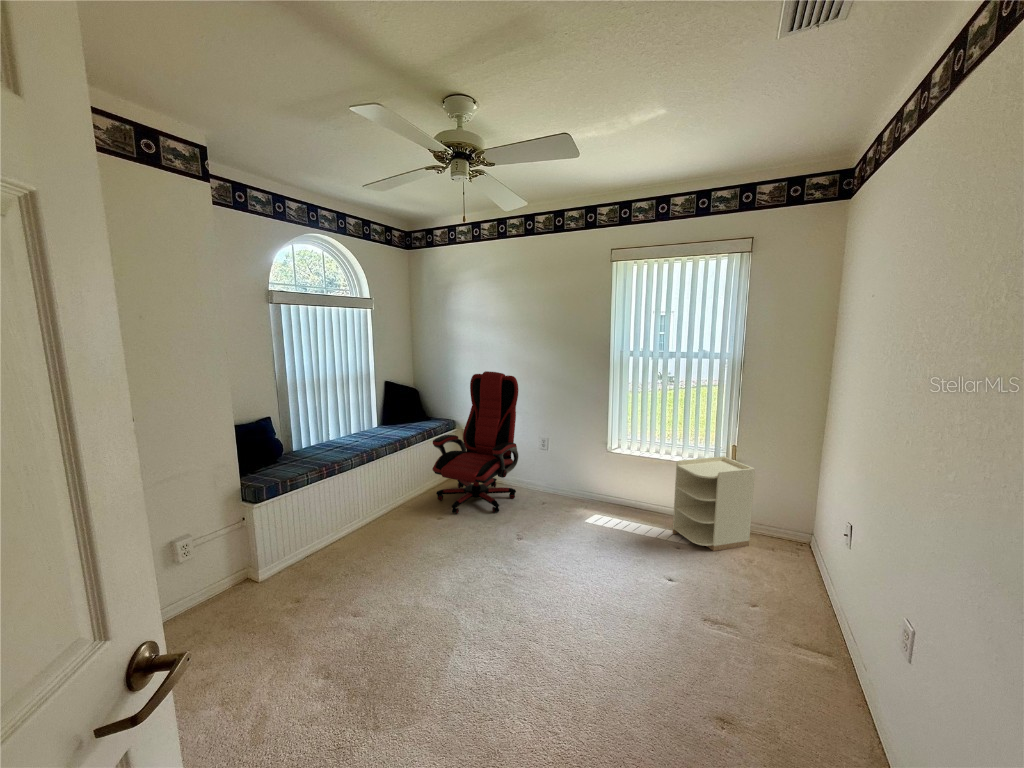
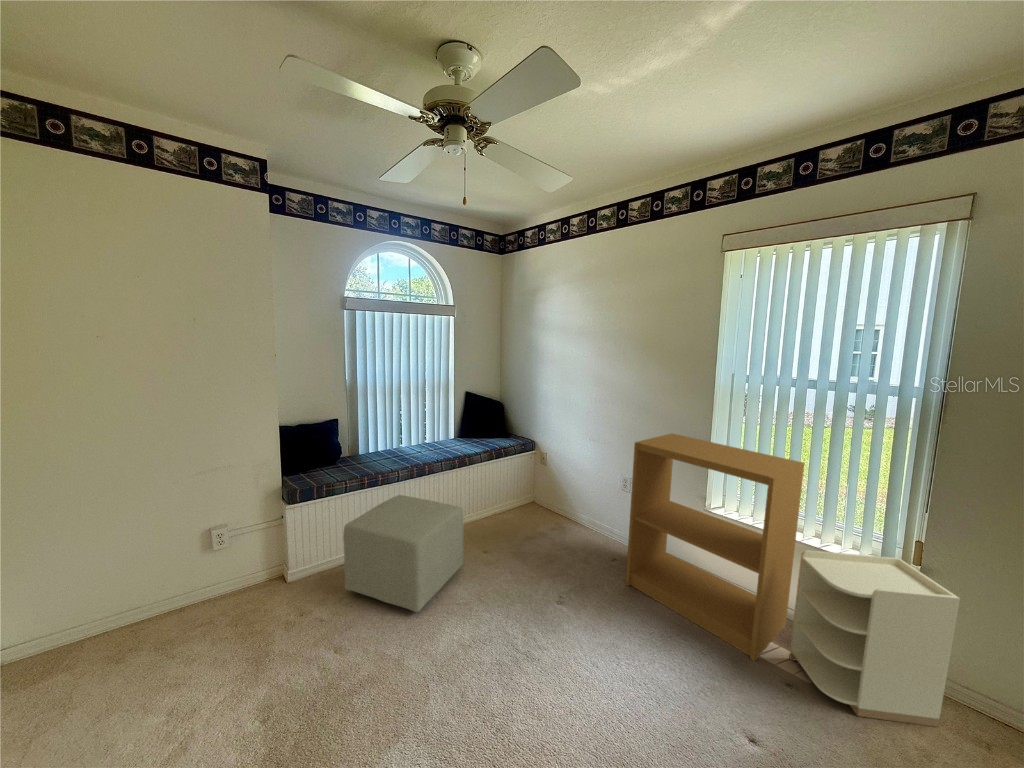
office chair: present [432,371,518,514] -> none [490,389,599,558]
bookshelf: none [560,398,671,540] -> present [626,433,804,661]
ottoman: none [326,480,428,572] -> present [343,495,463,612]

